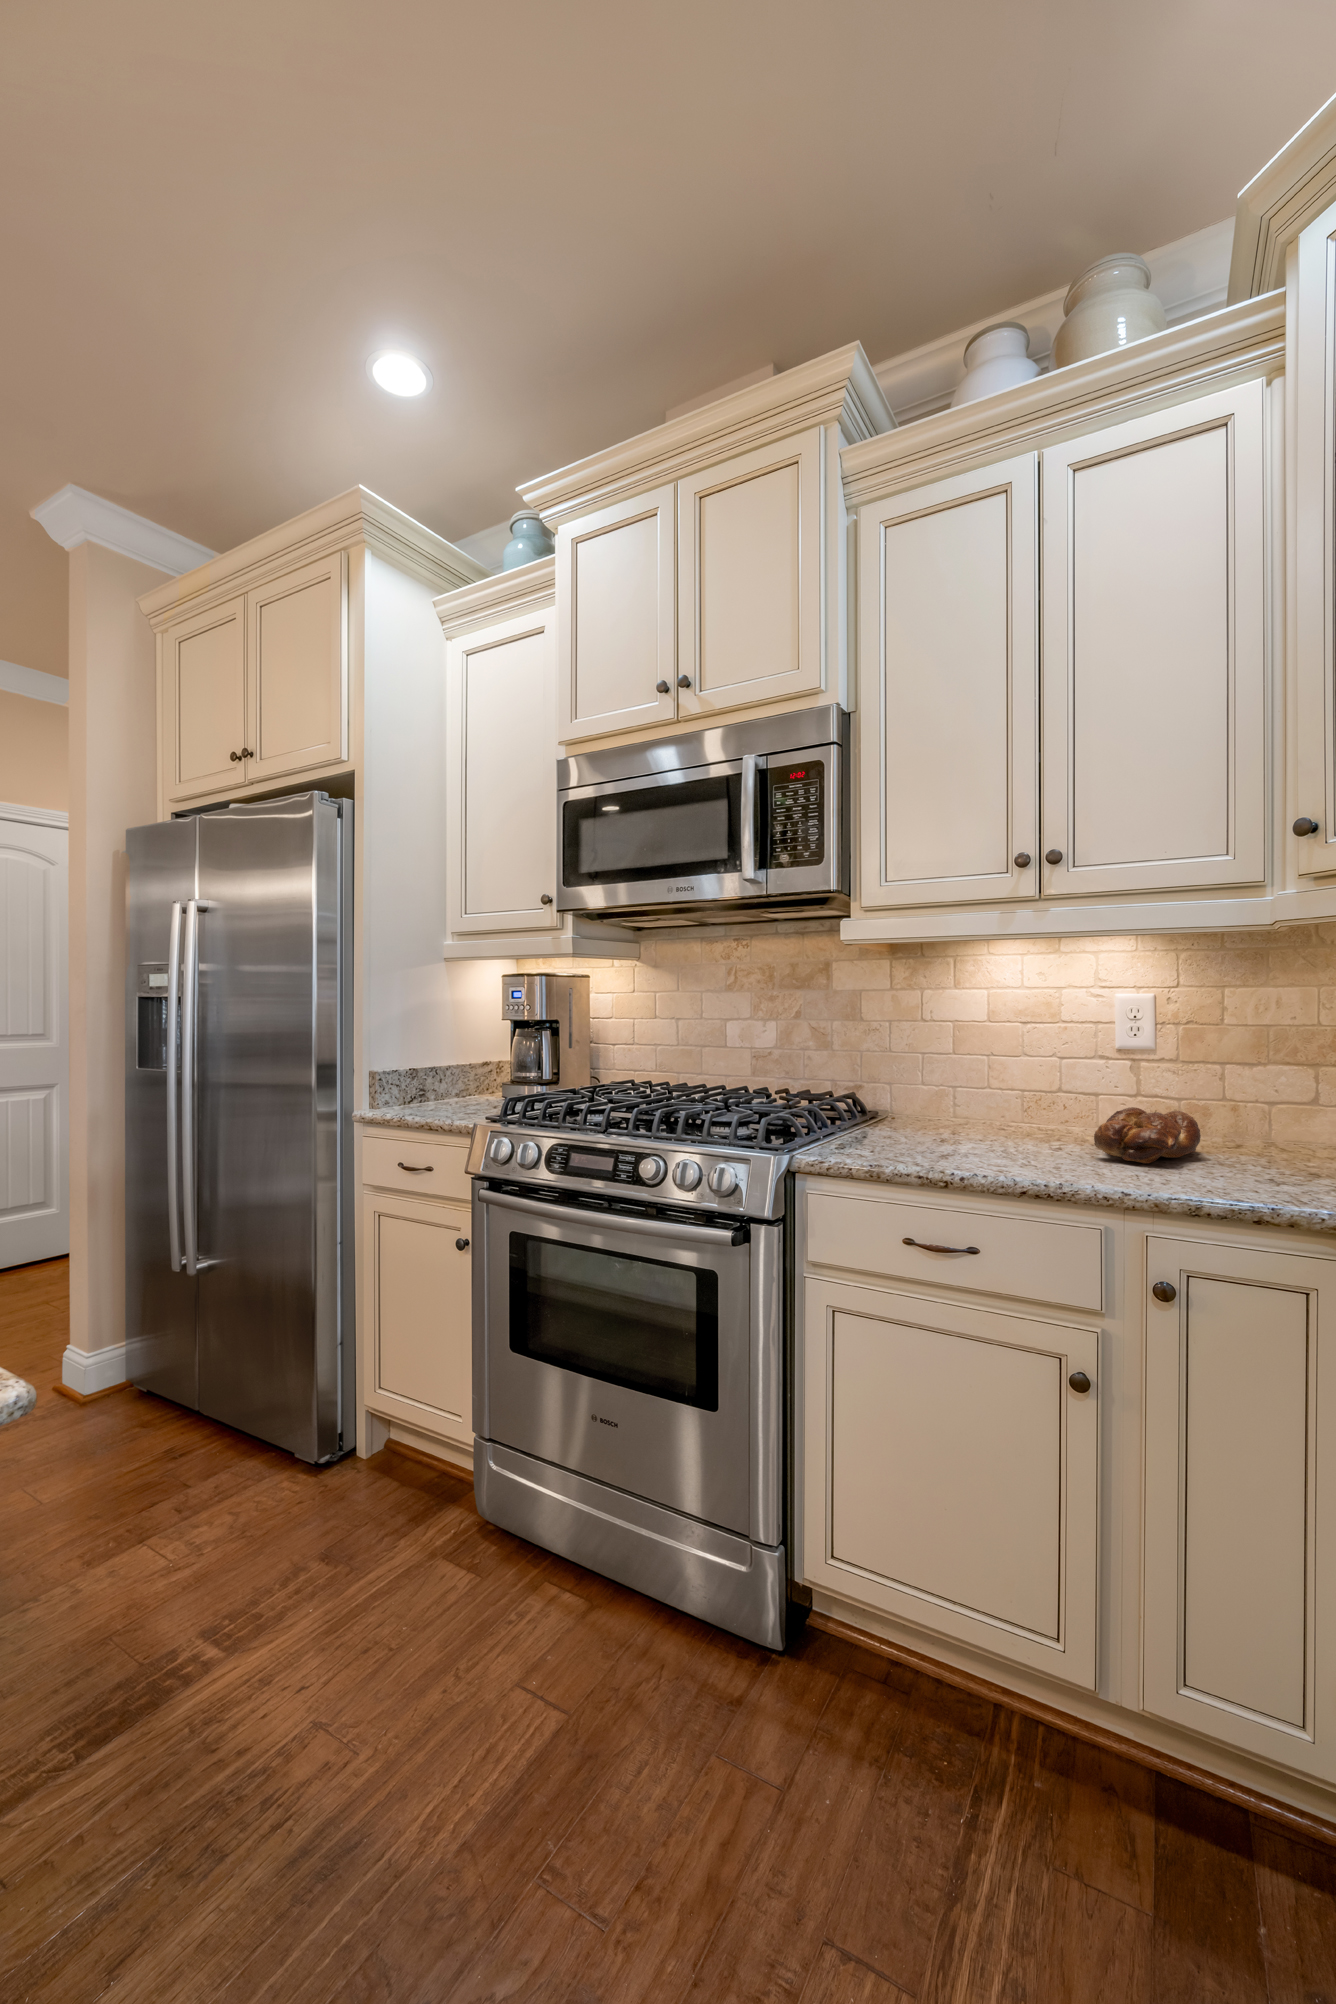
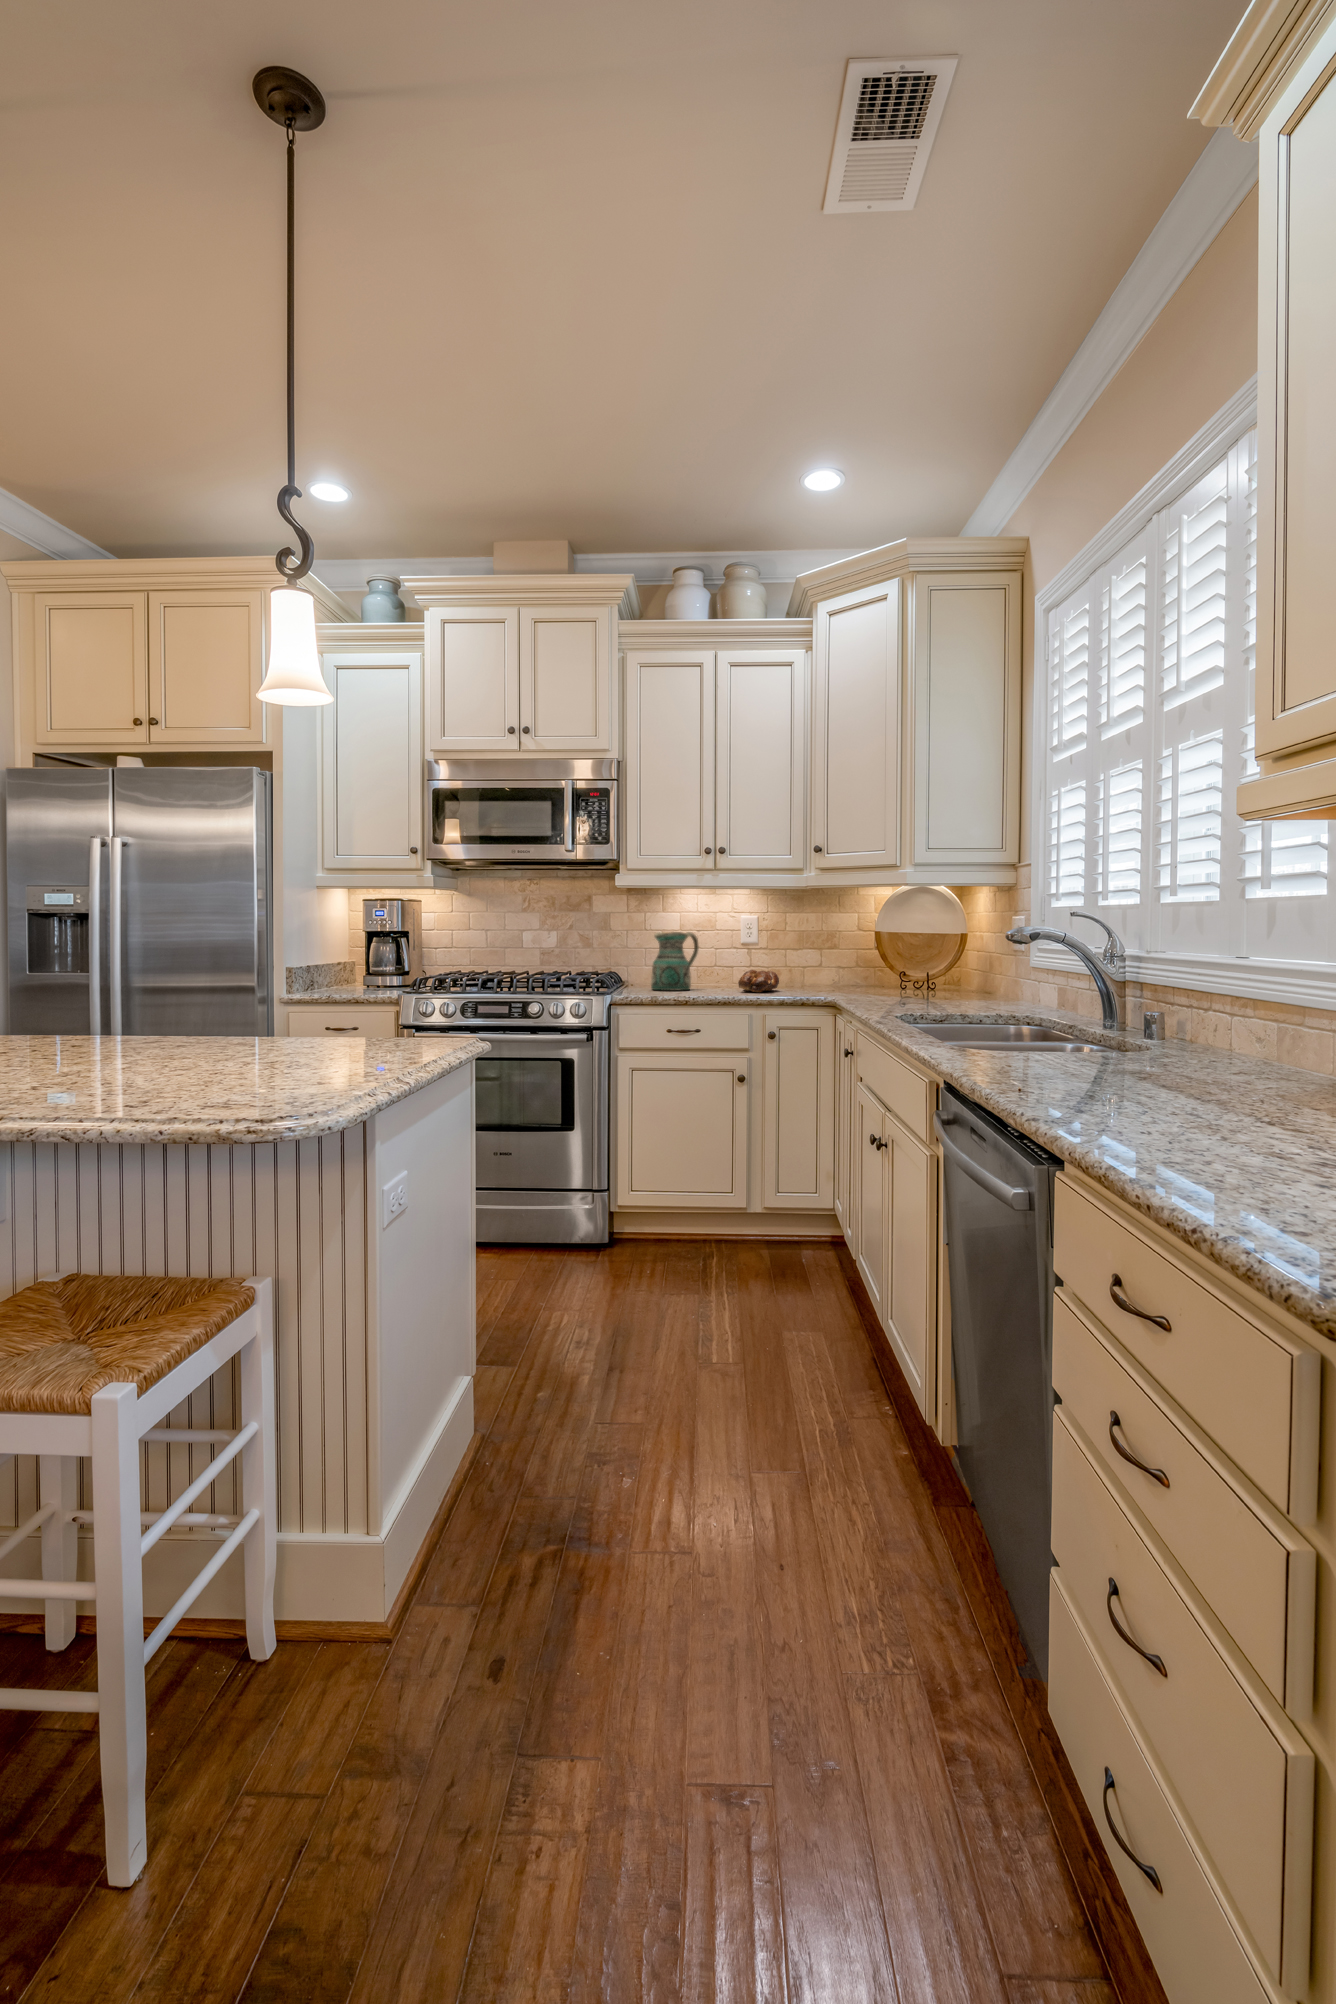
ceramic pitcher: none [919,1023,1021,1139] -> present [651,932,699,991]

